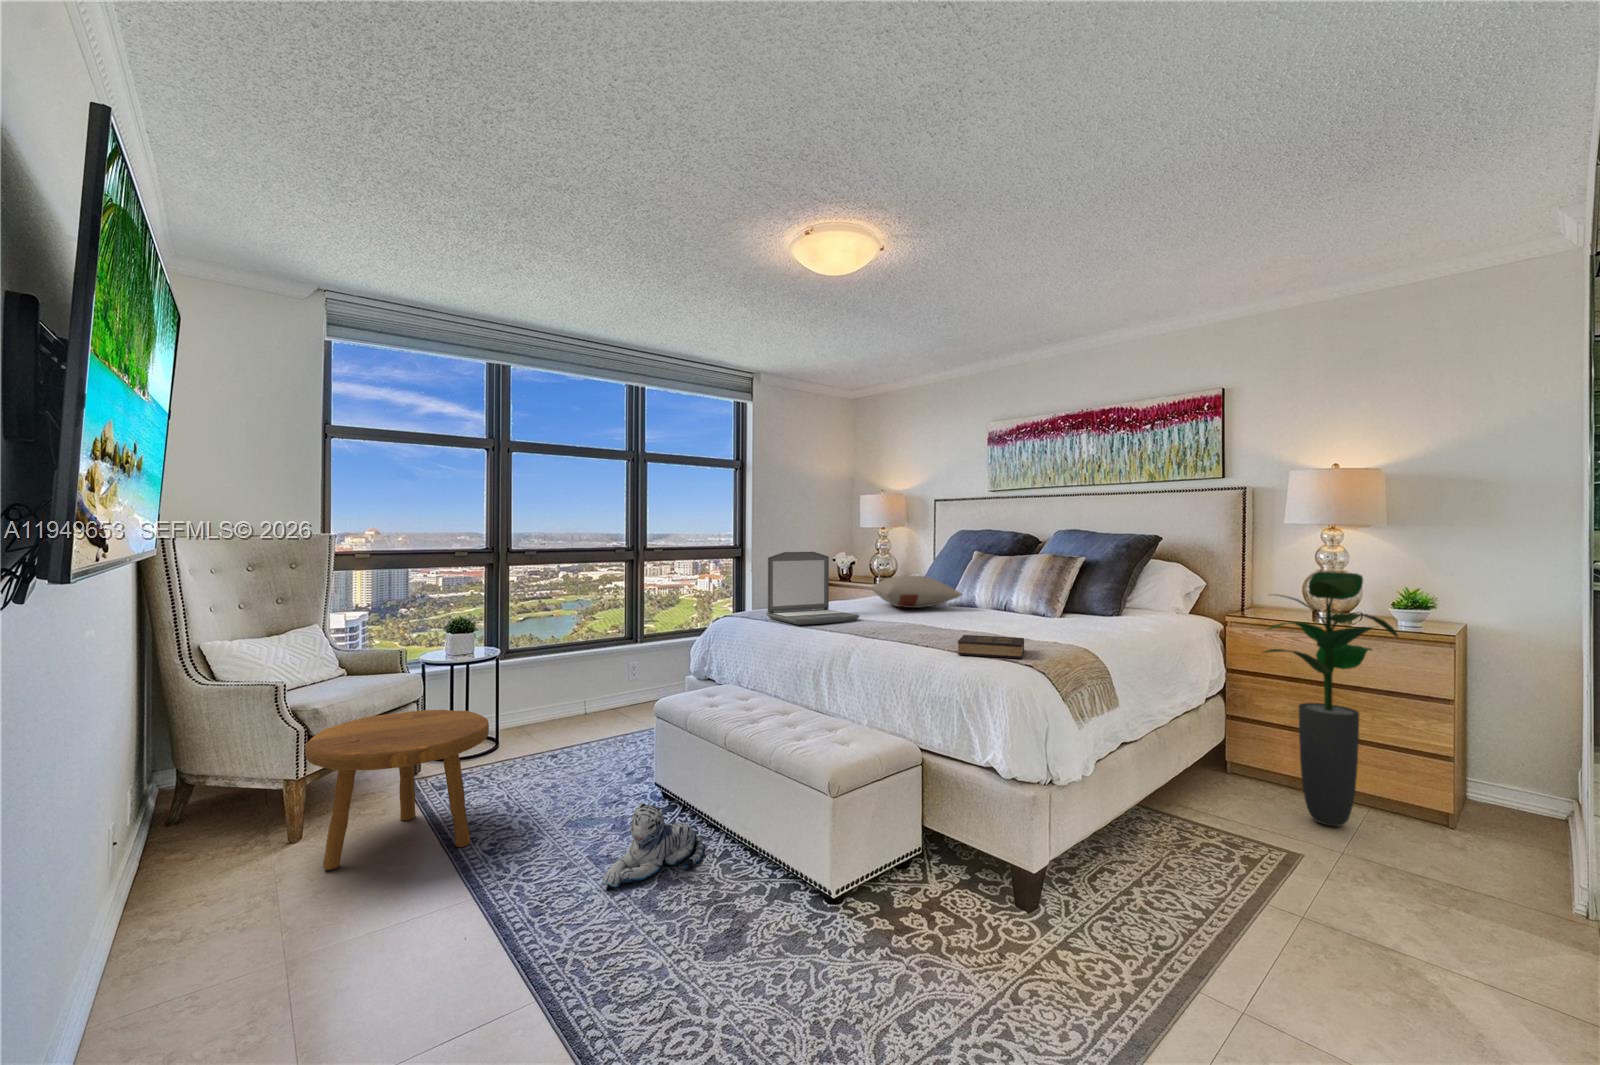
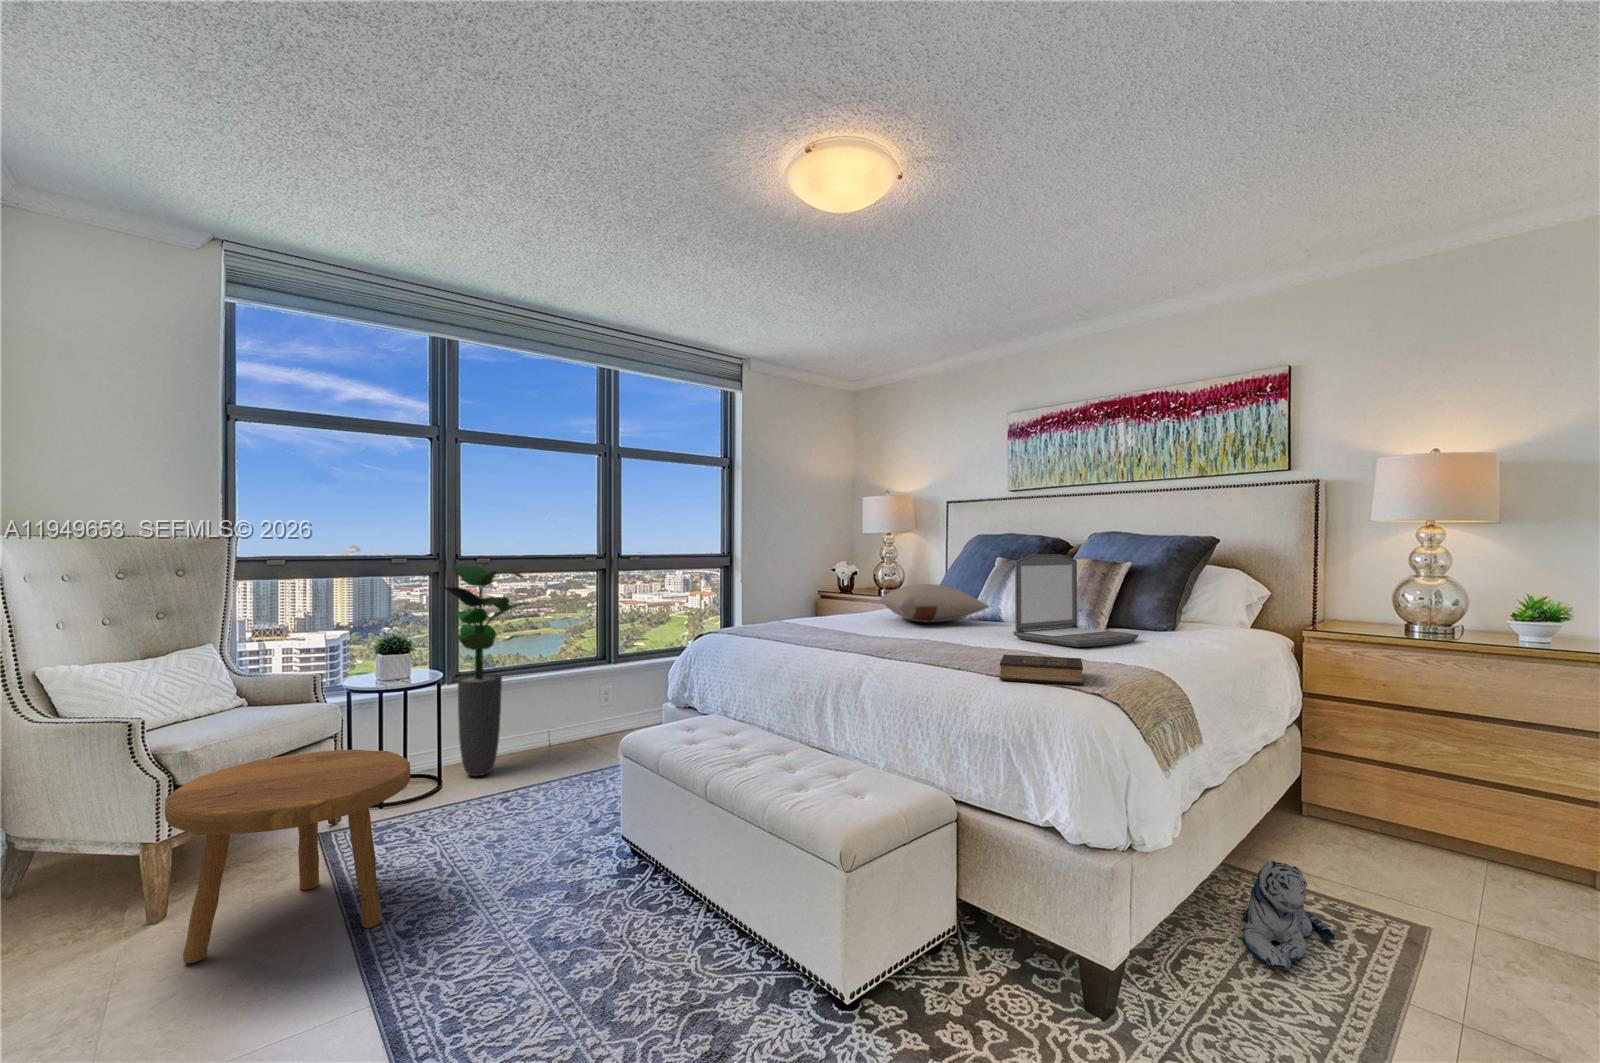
laptop: present [766,552,859,625] -> present [1013,554,1139,647]
potted plant: present [1264,571,1398,826] -> present [442,565,527,776]
plush toy: present [603,803,704,887] -> present [1242,860,1335,969]

